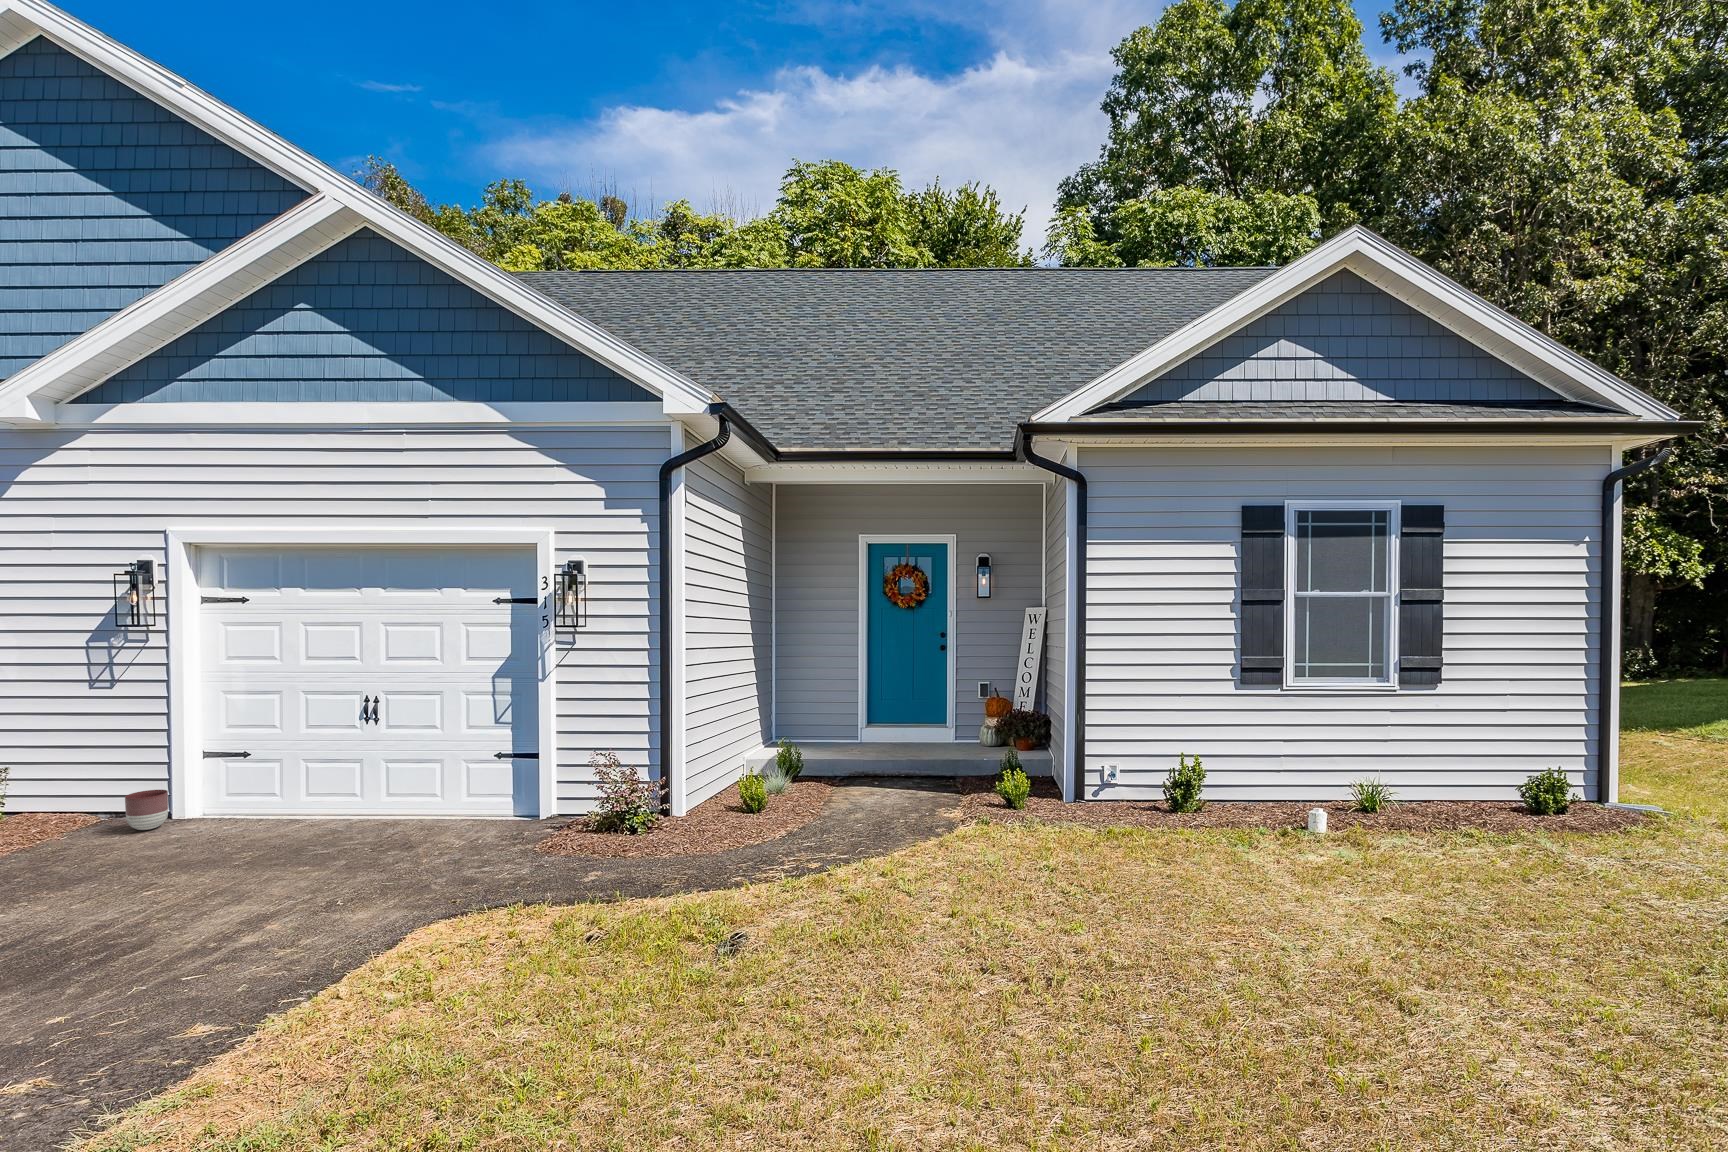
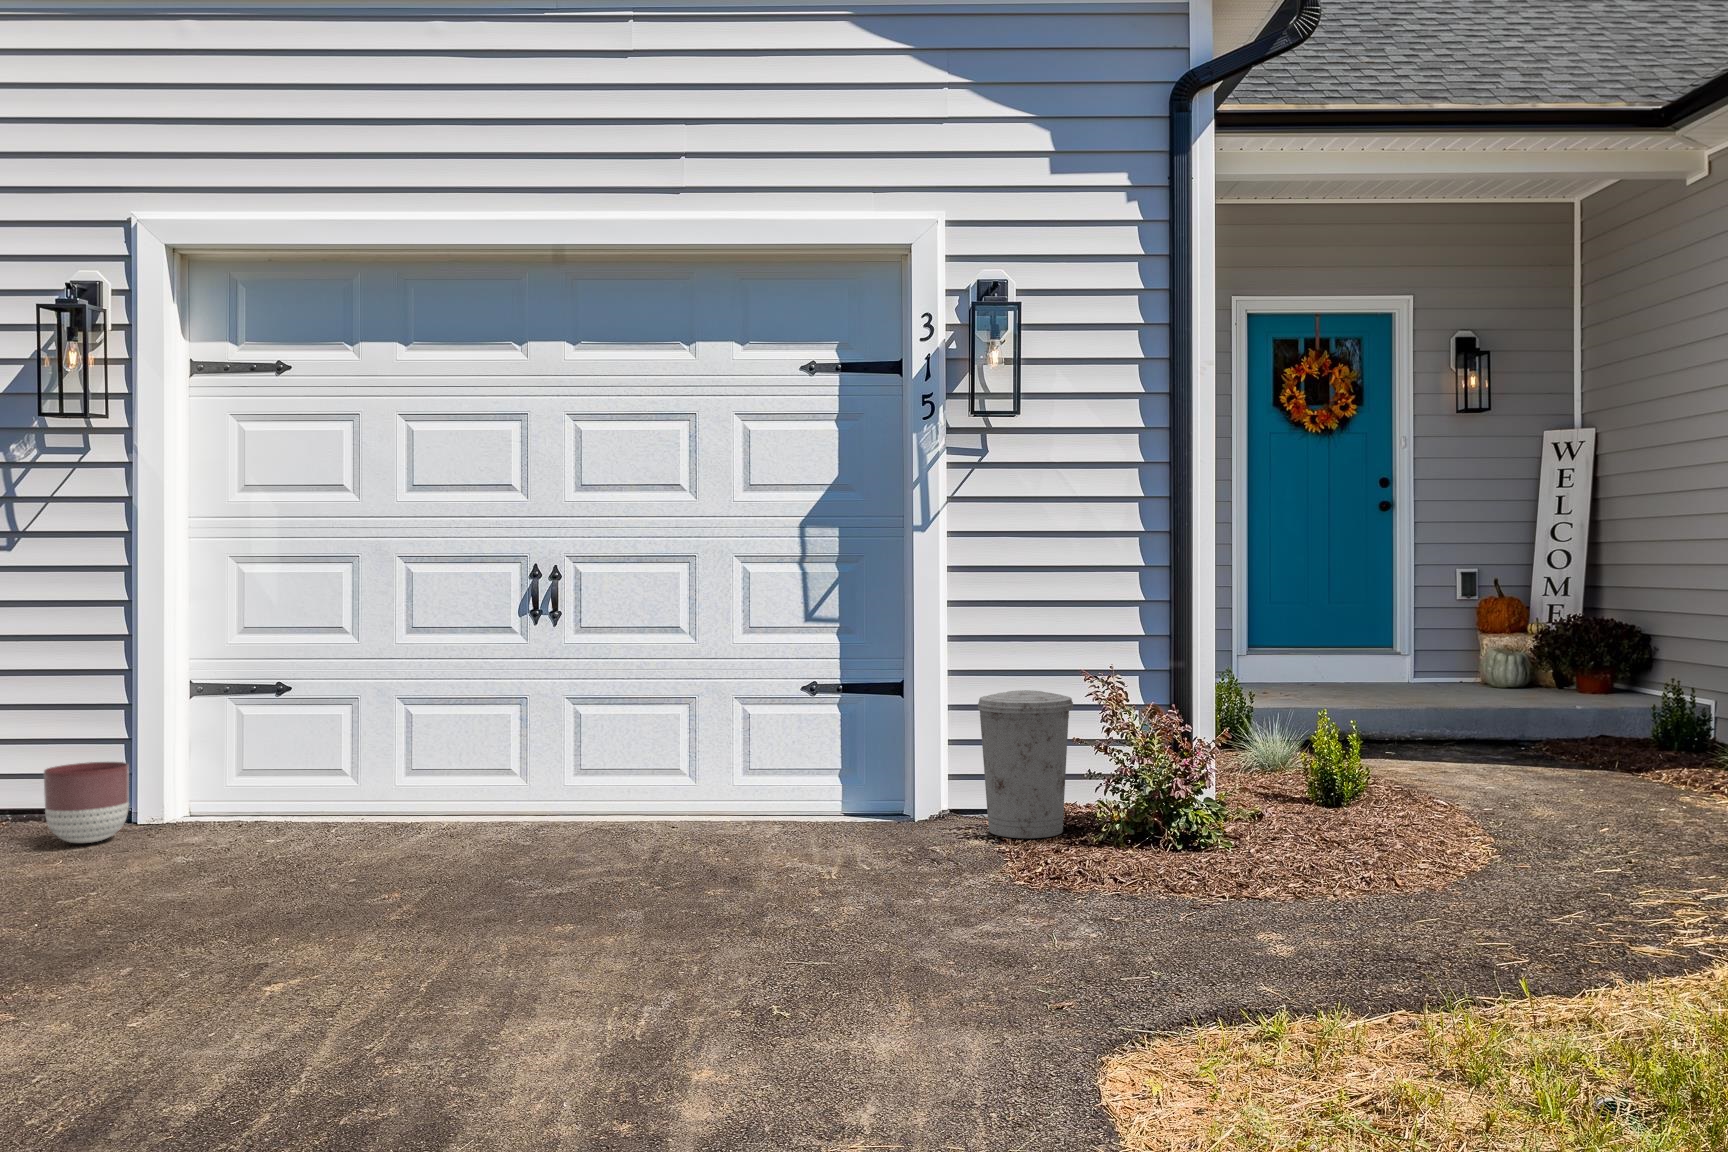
trash can: none [560,760,607,832] -> present [978,690,1073,838]

